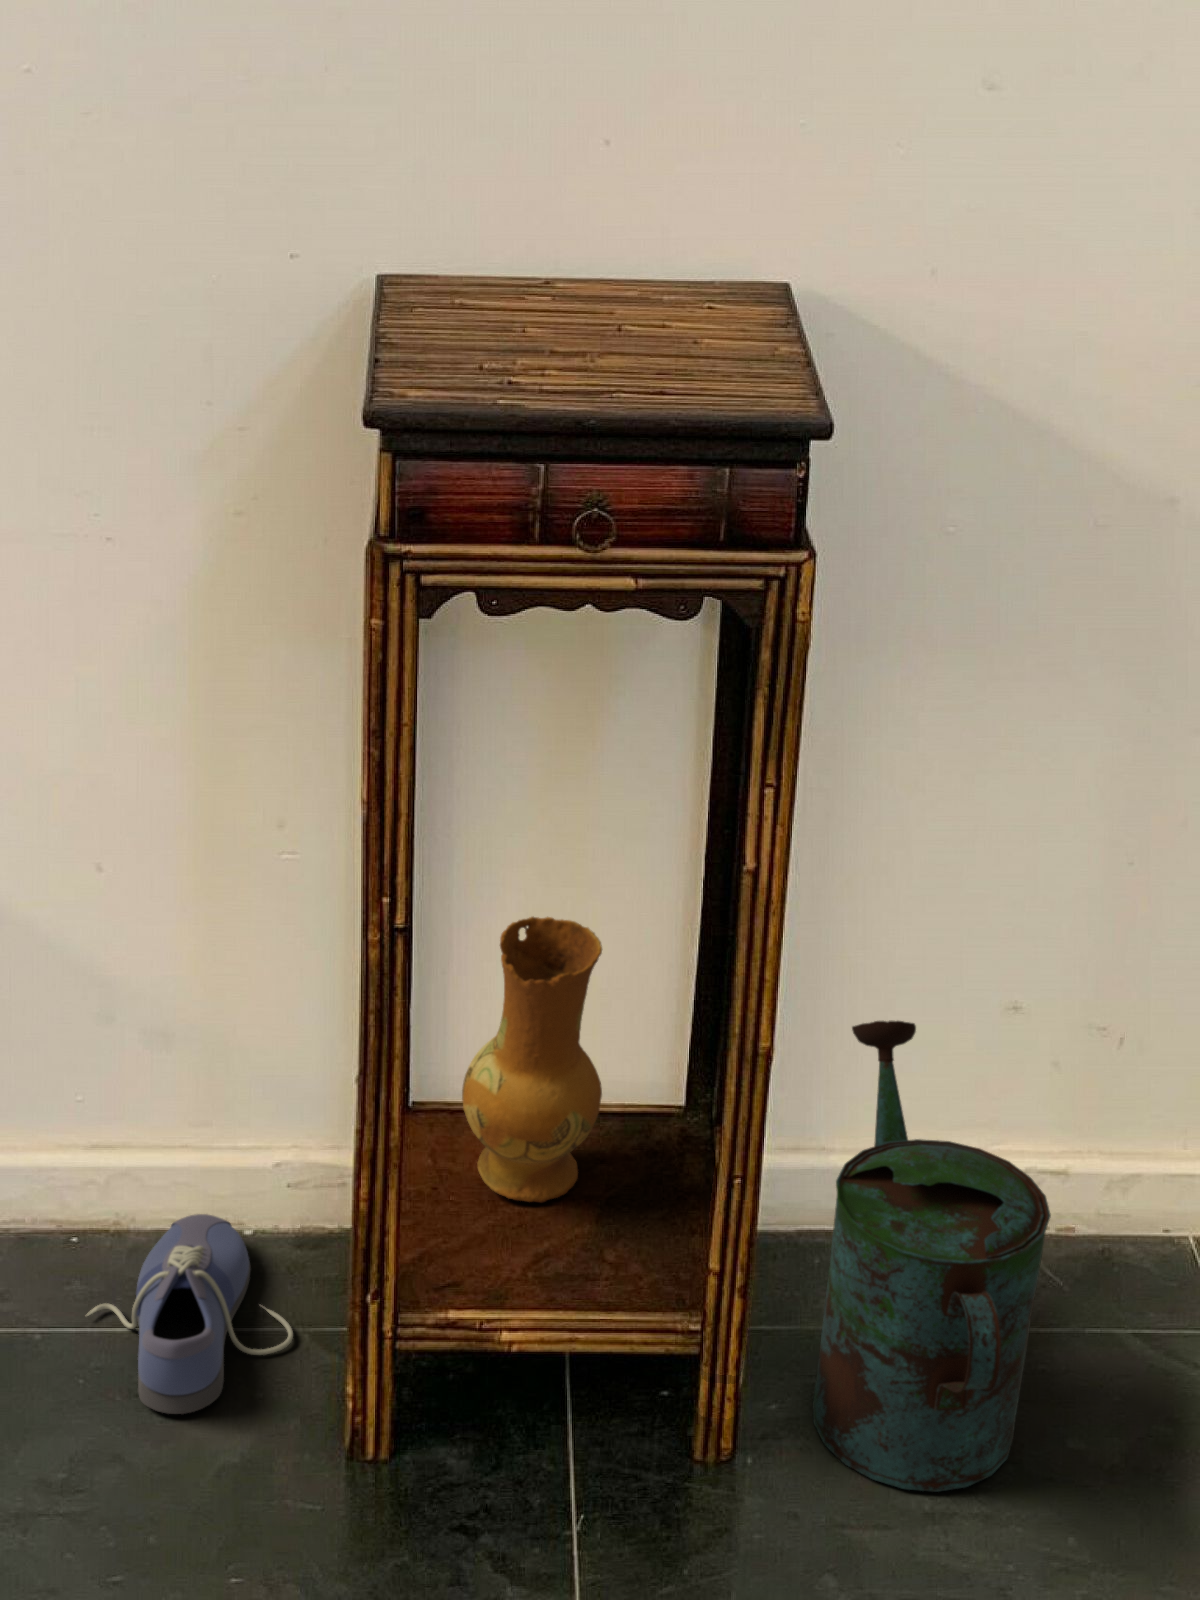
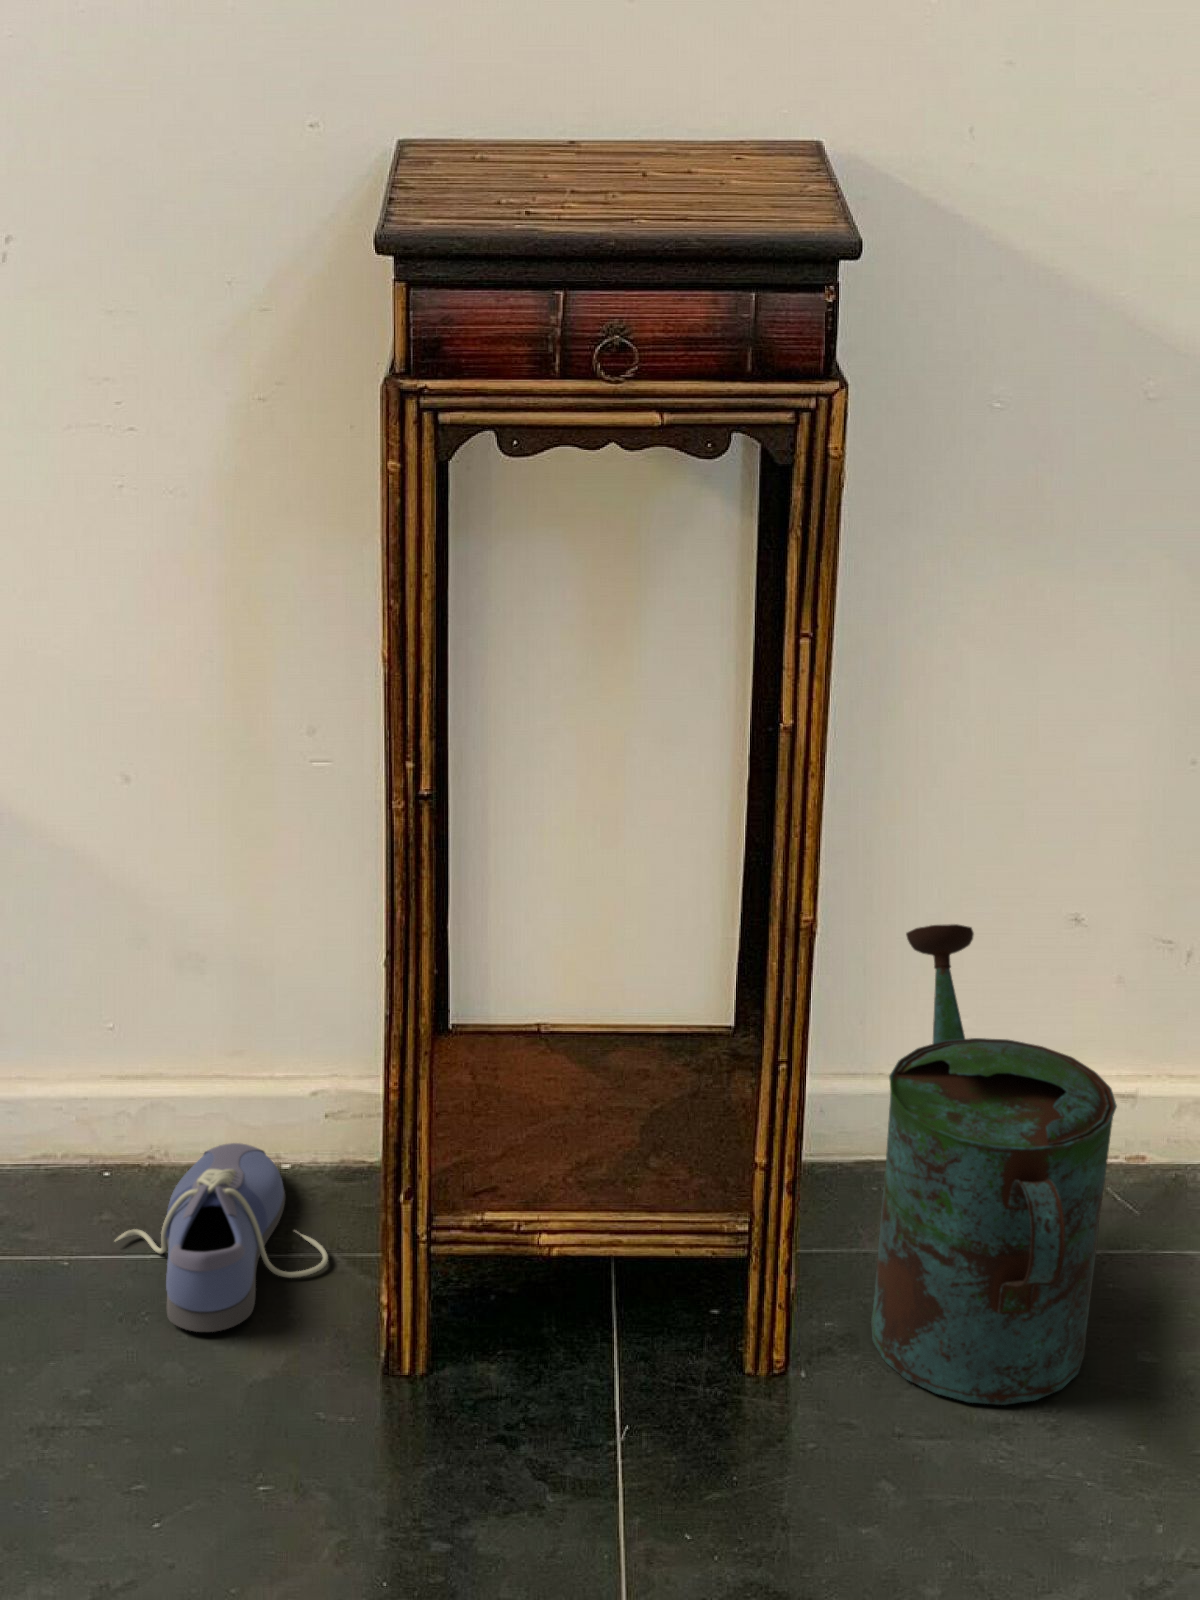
ceramic jug: present [462,917,602,1203] -> none [499,812,645,1115]

